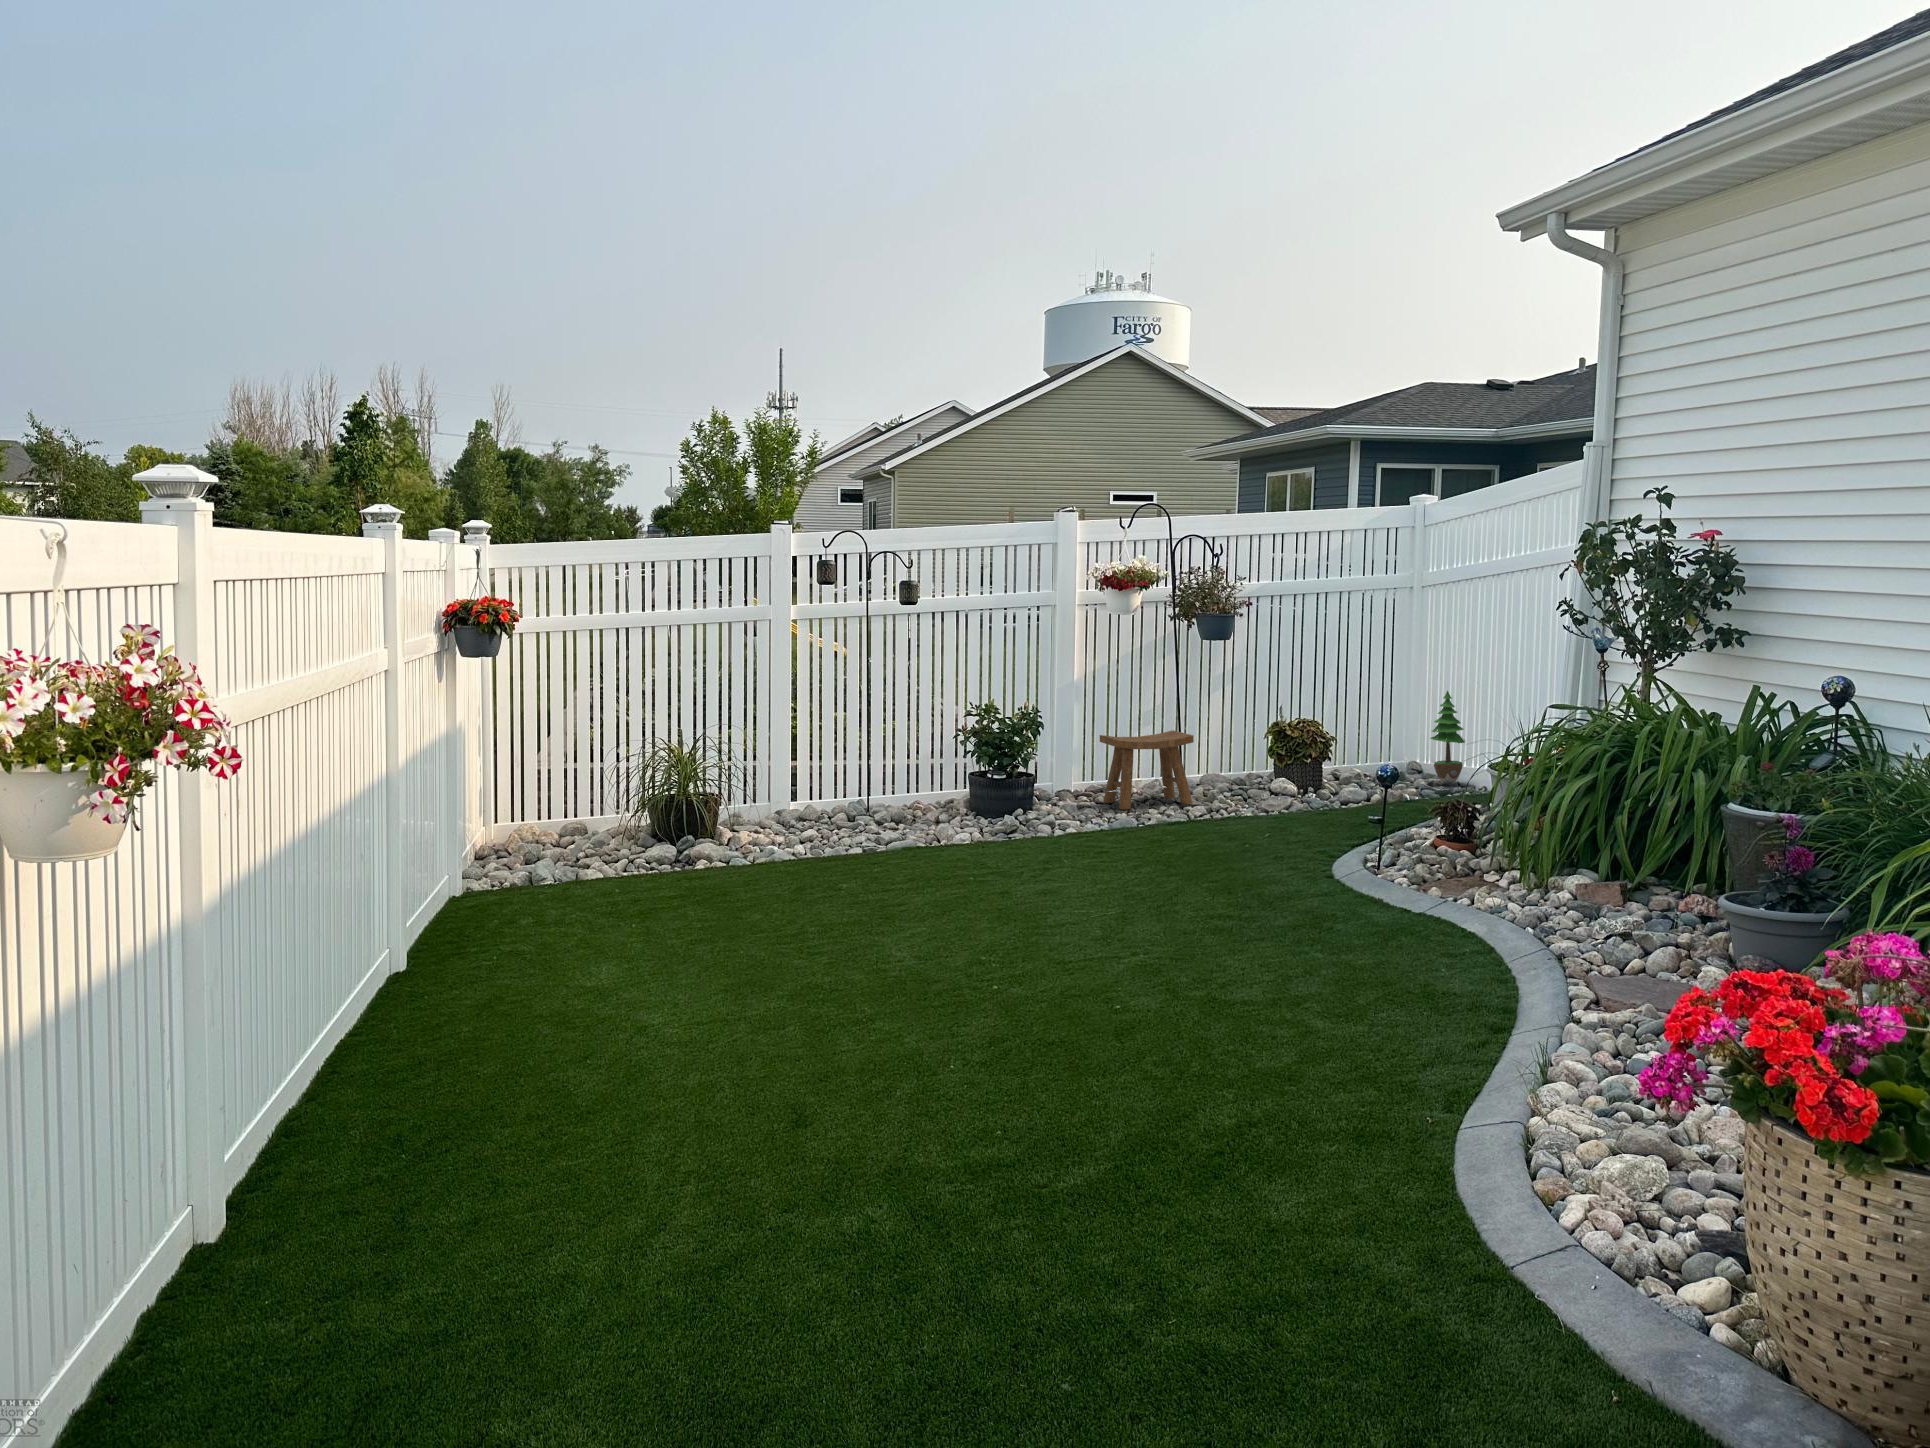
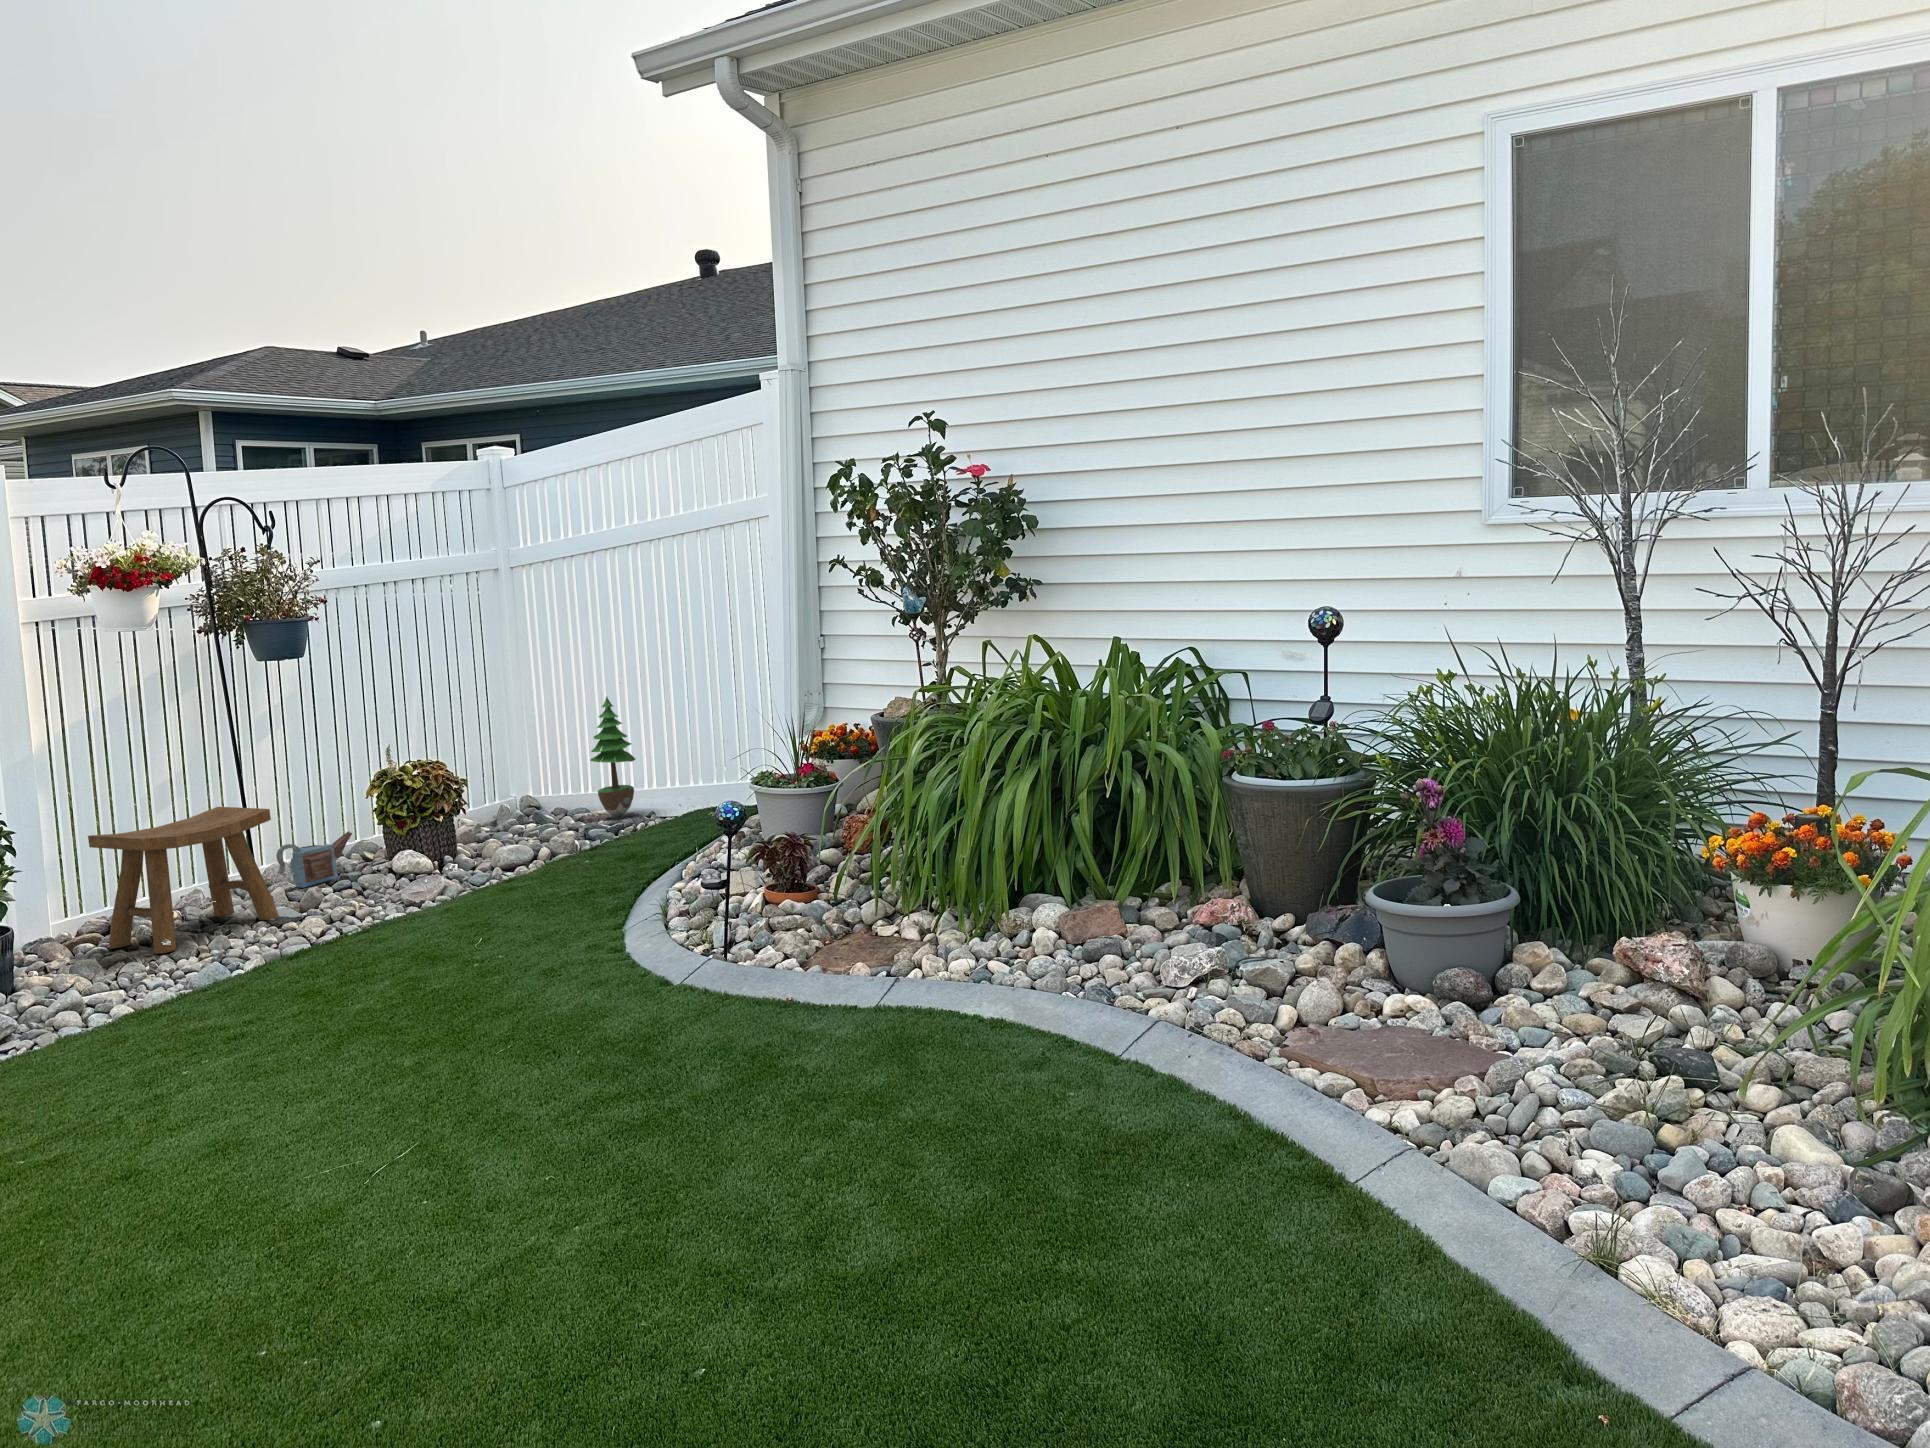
watering can: none [1206,760,1257,792] -> present [276,831,352,888]

